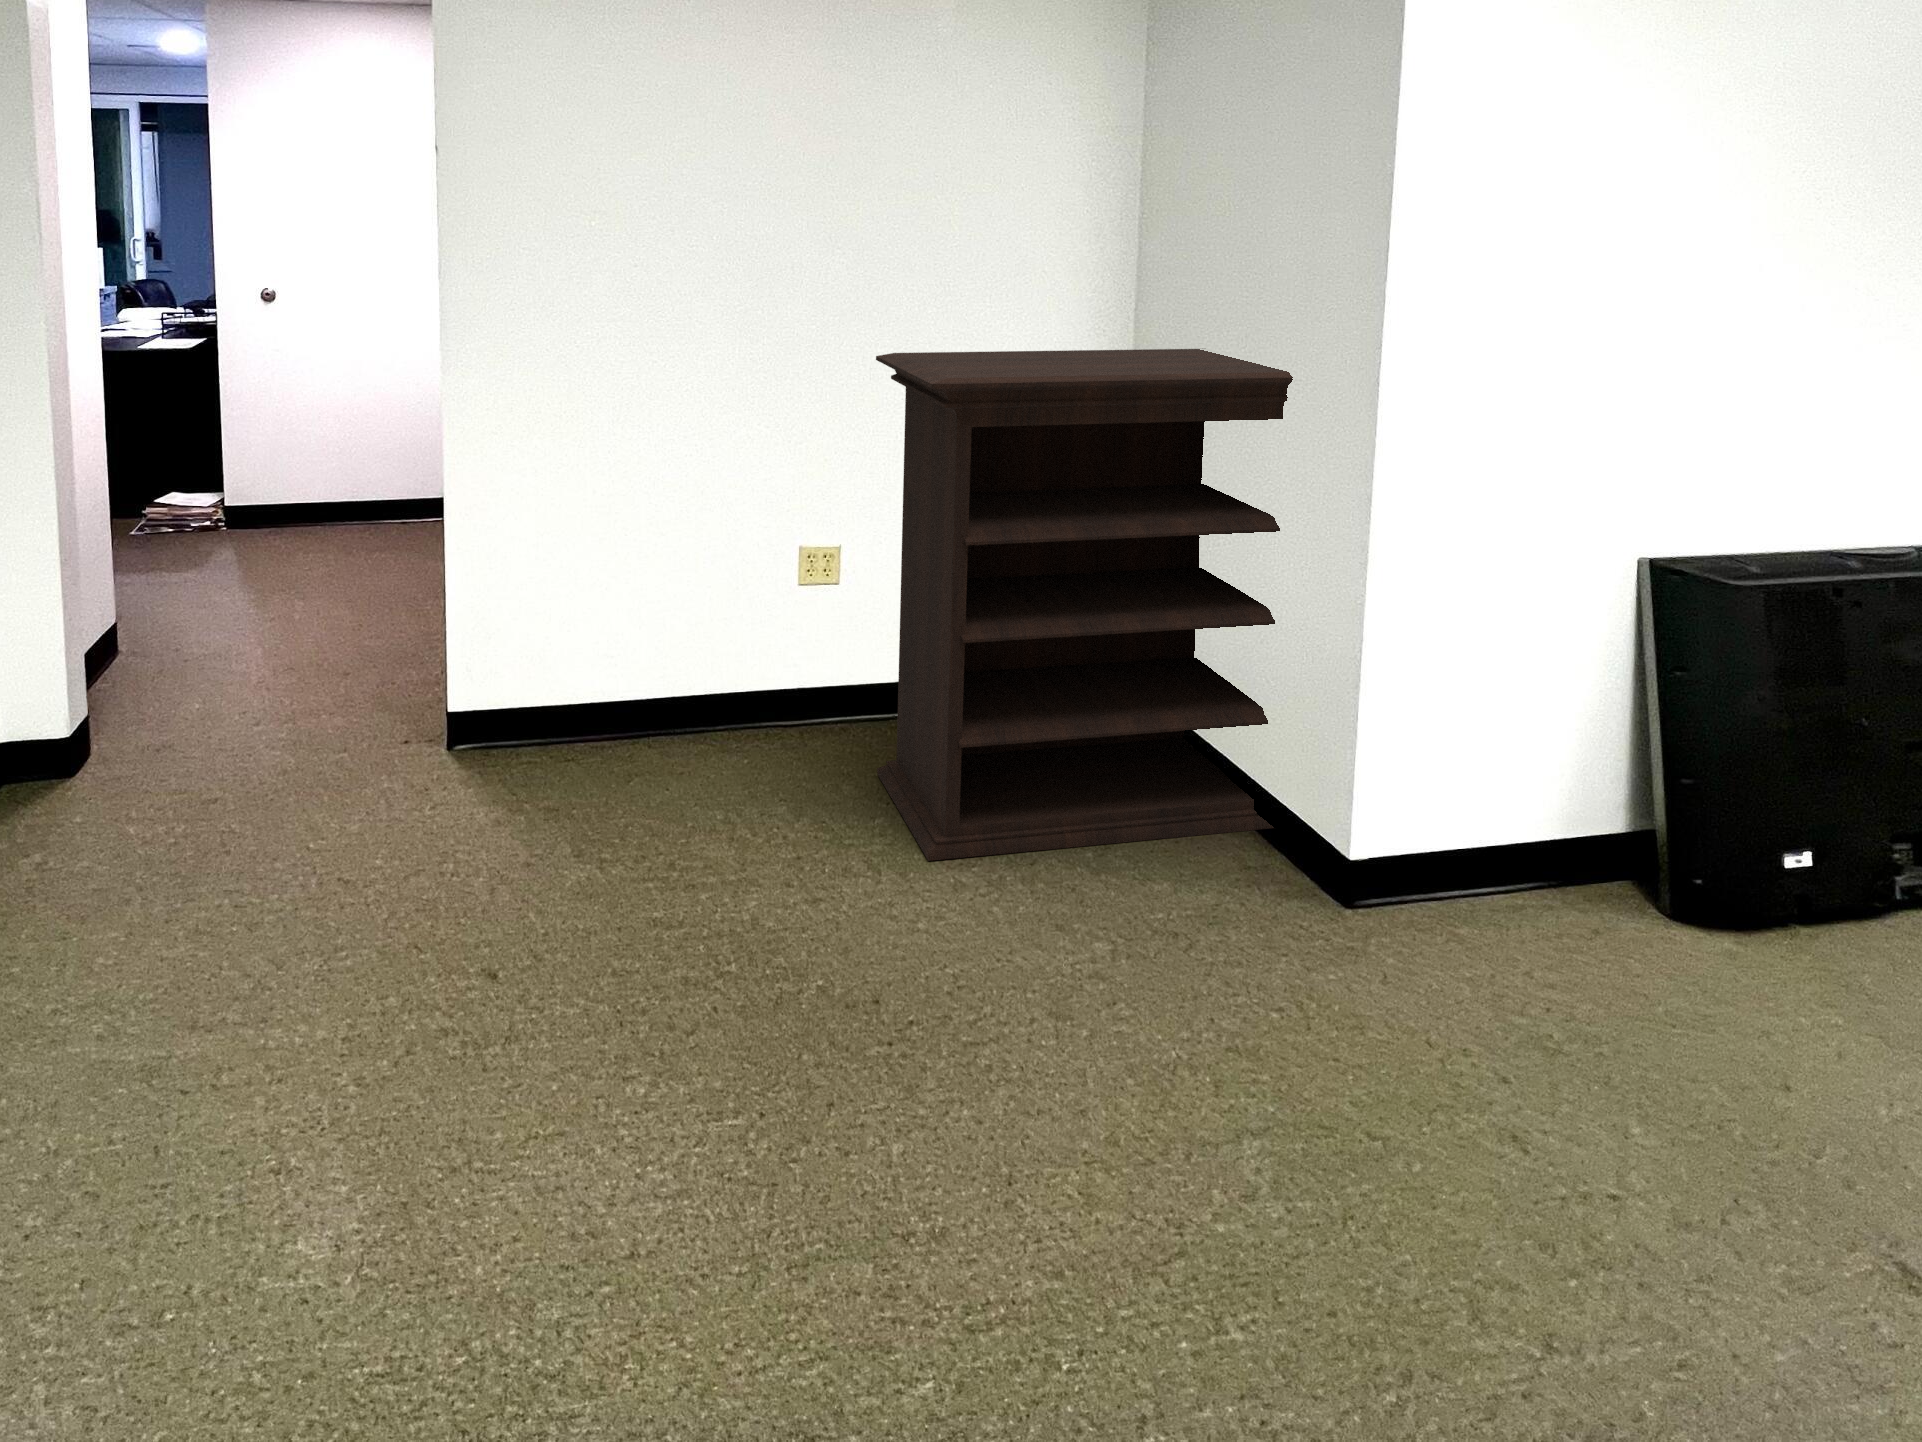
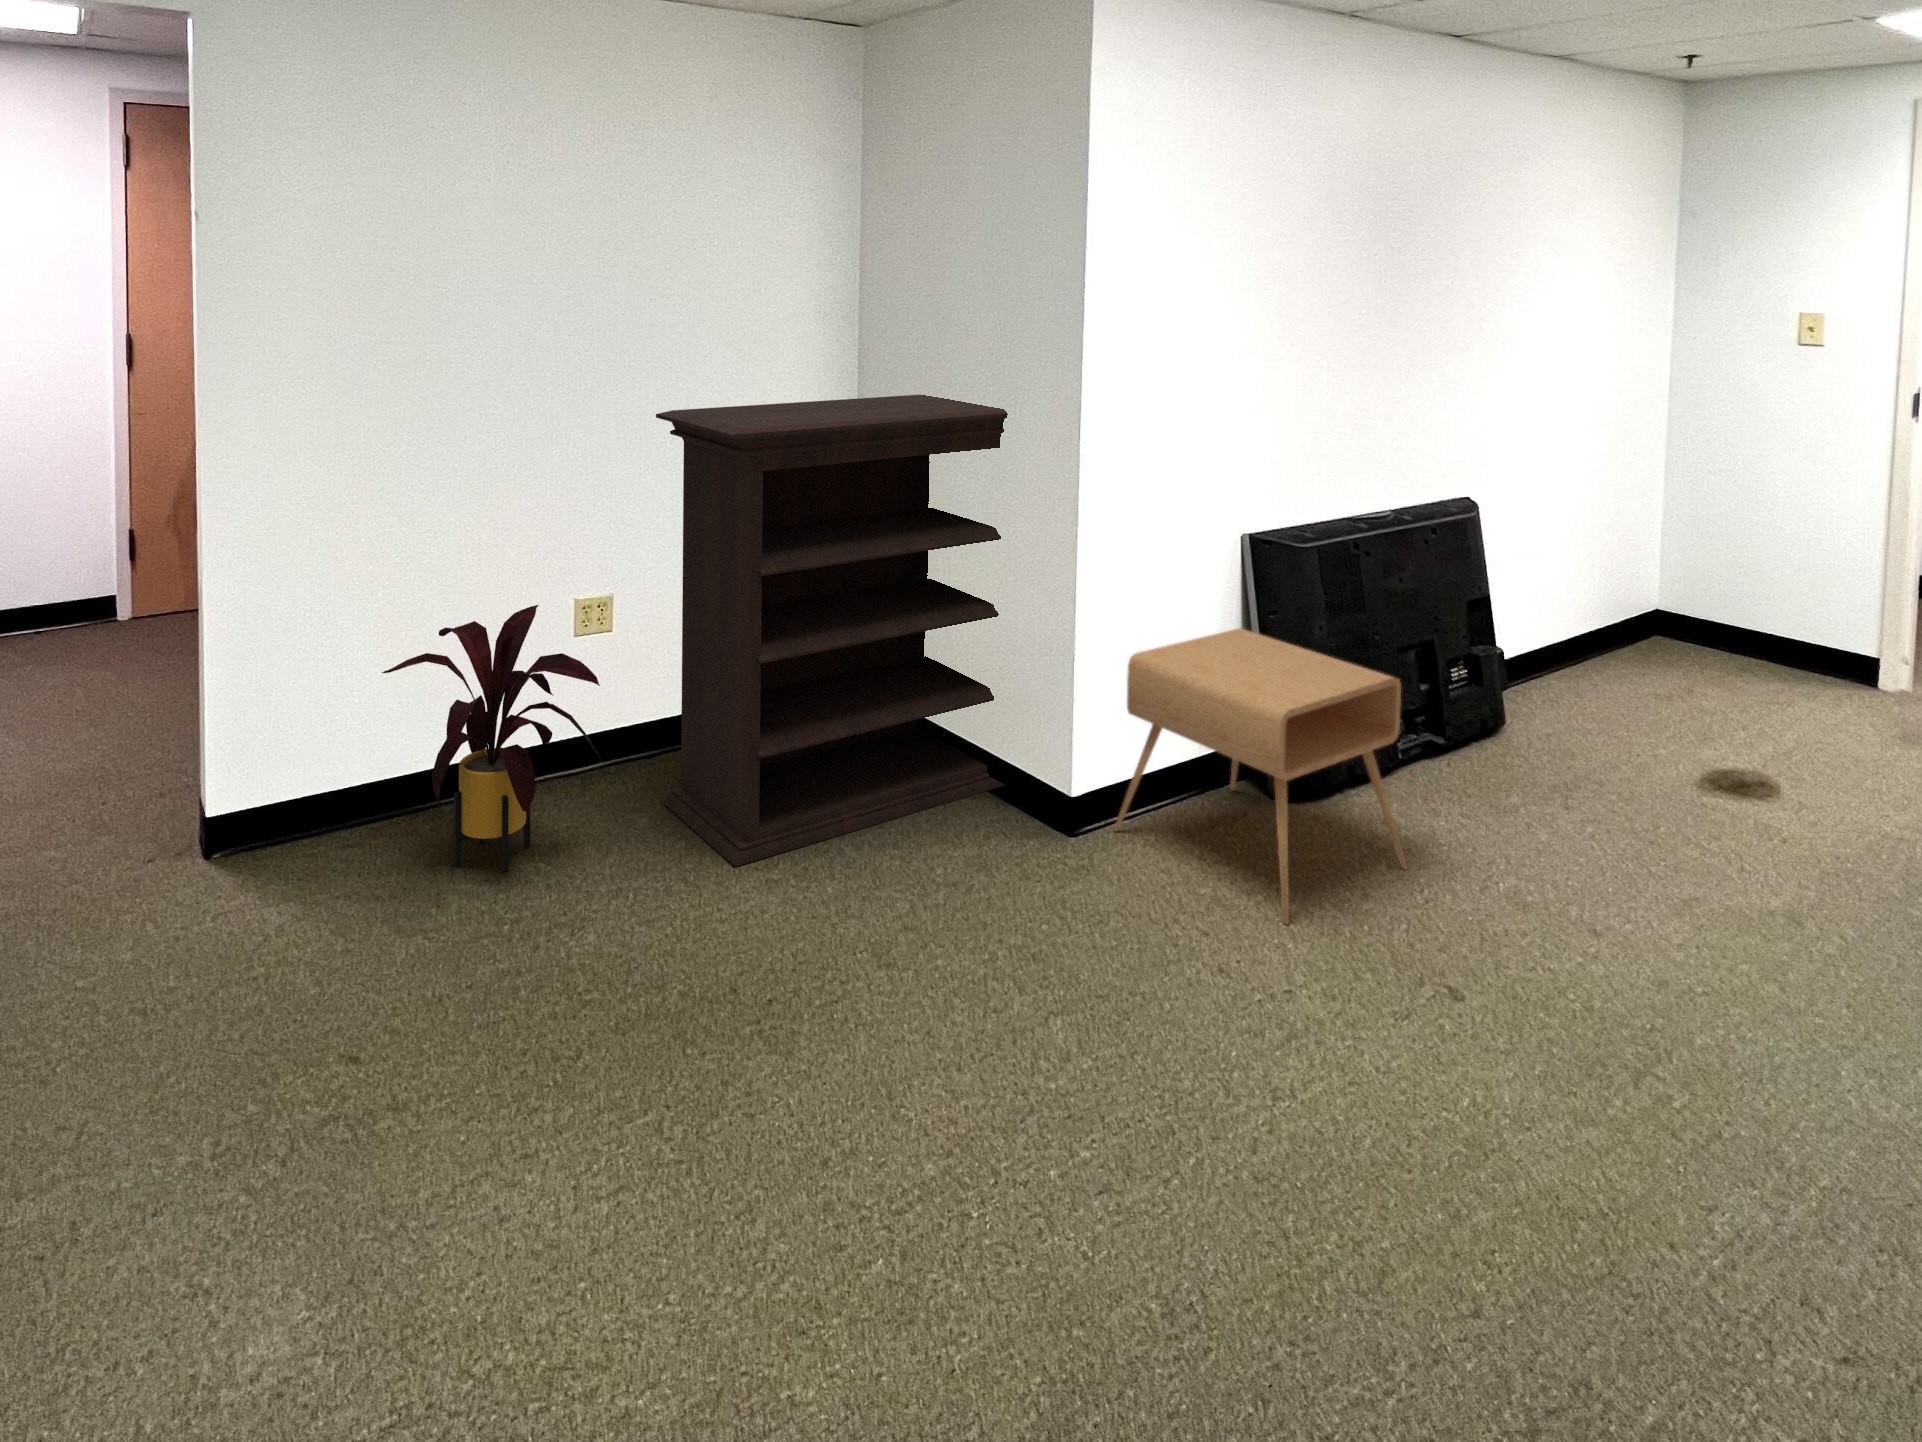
house plant: none [586,549,796,817] -> present [382,605,601,872]
side table: none [1412,683,1878,1100] -> present [1114,628,1407,924]

